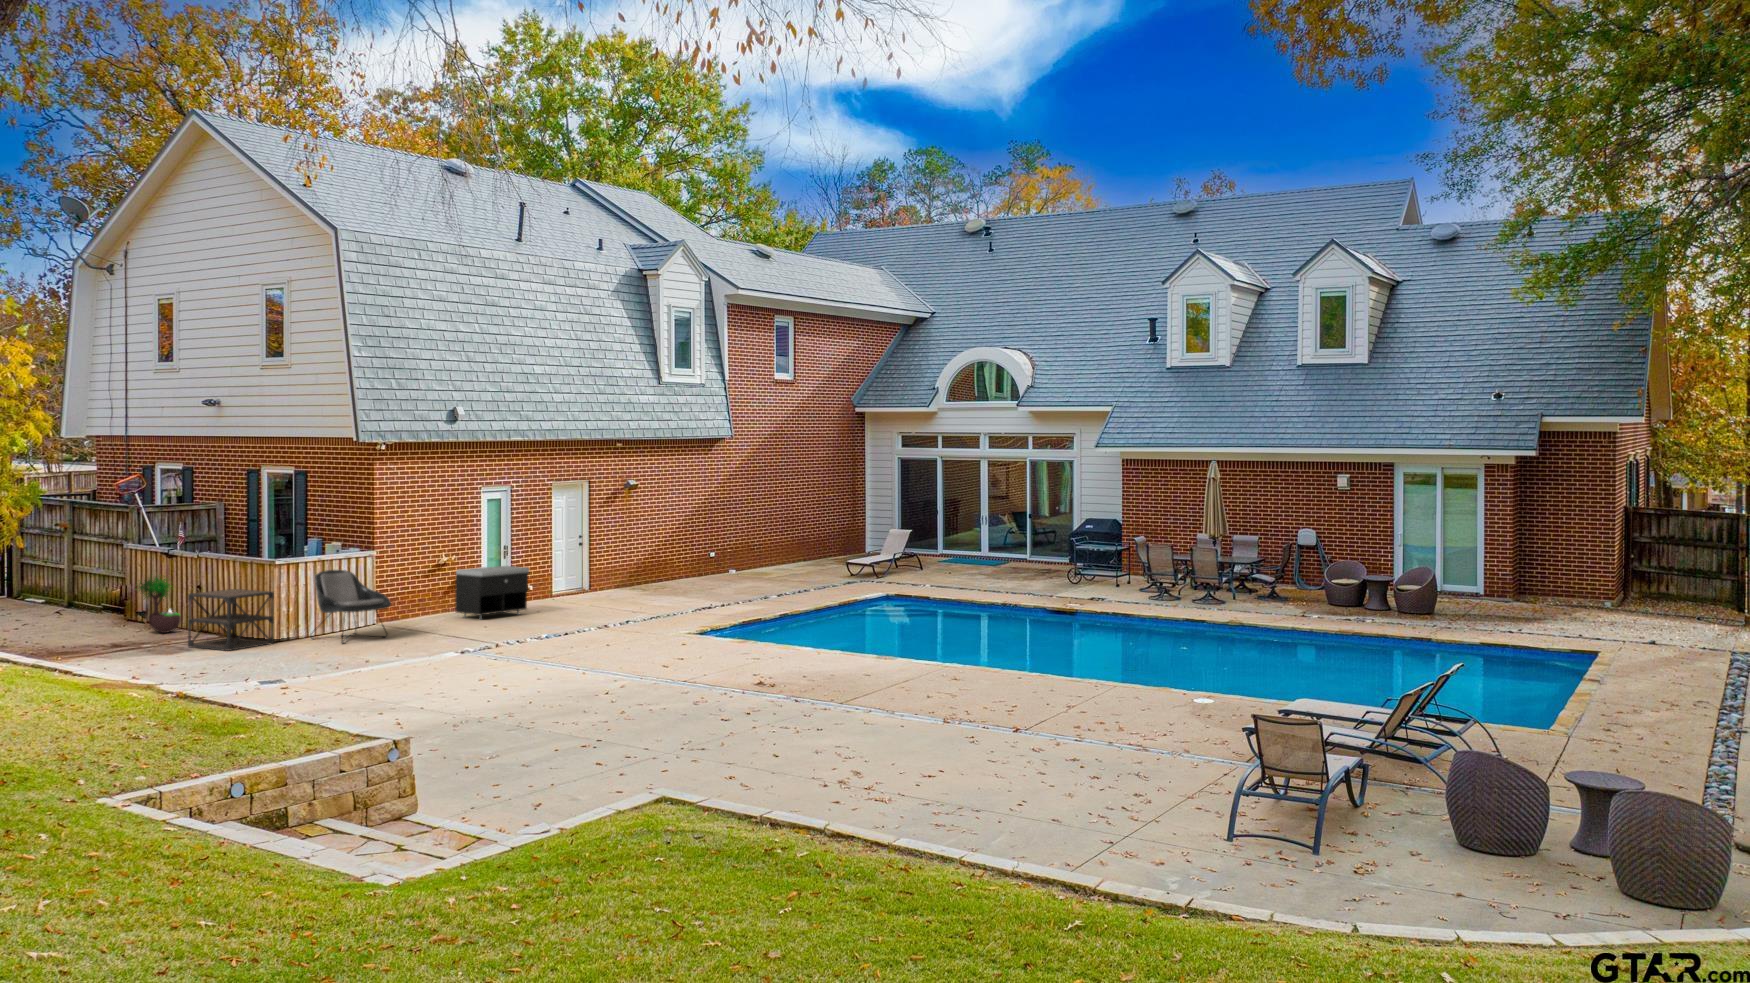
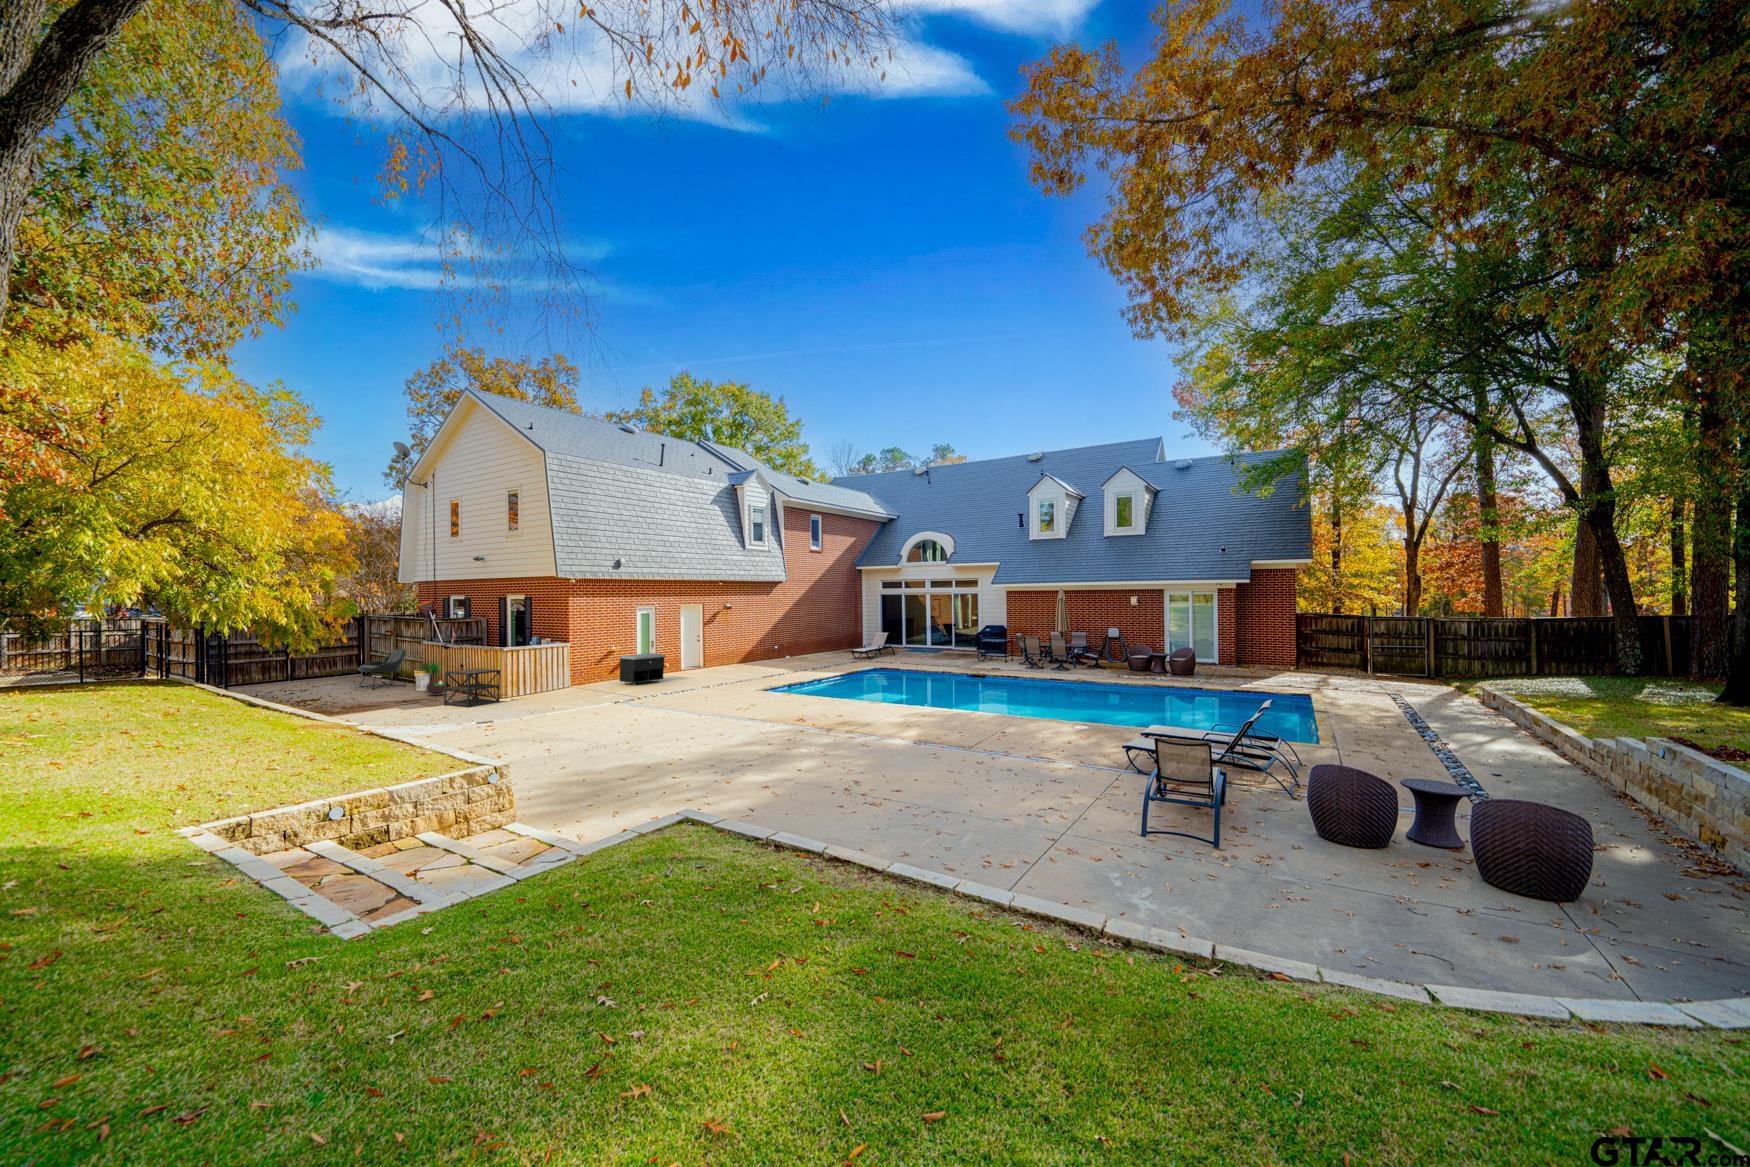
lounge chair: present [311,570,391,644] -> present [357,649,406,690]

